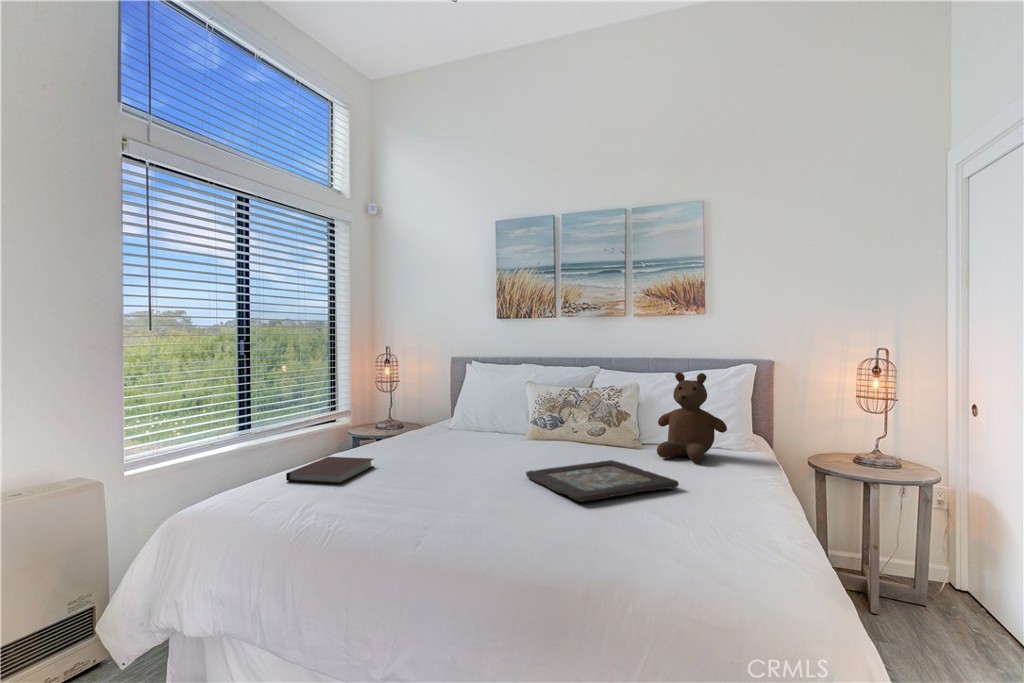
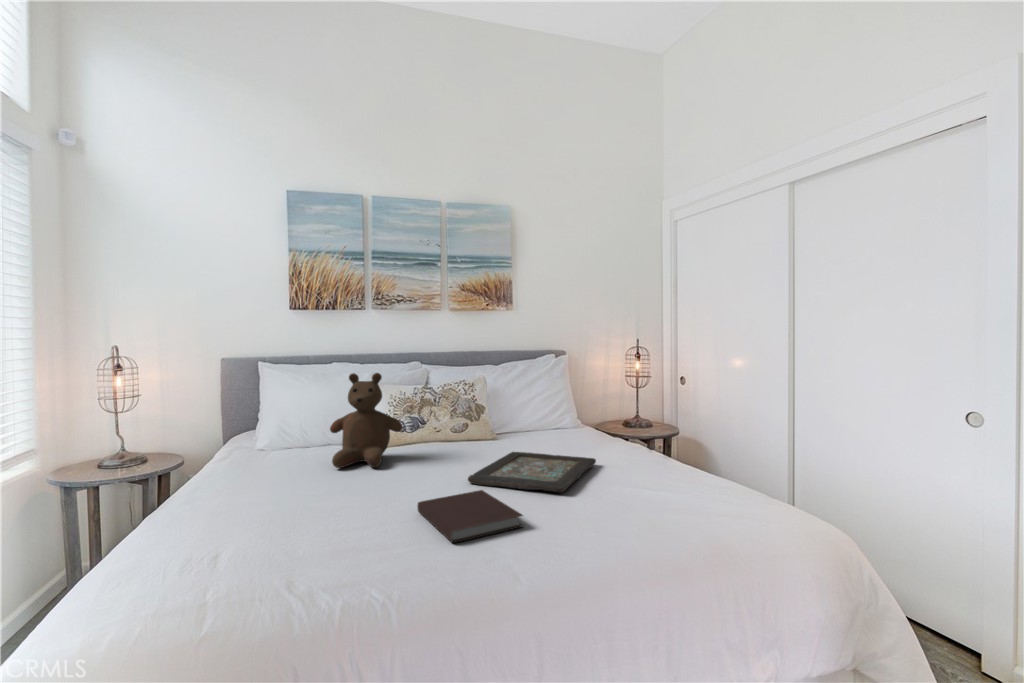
teddy bear: present [657,372,727,462] -> present [330,373,402,468]
notebook: present [286,457,374,484] -> present [418,490,523,543]

